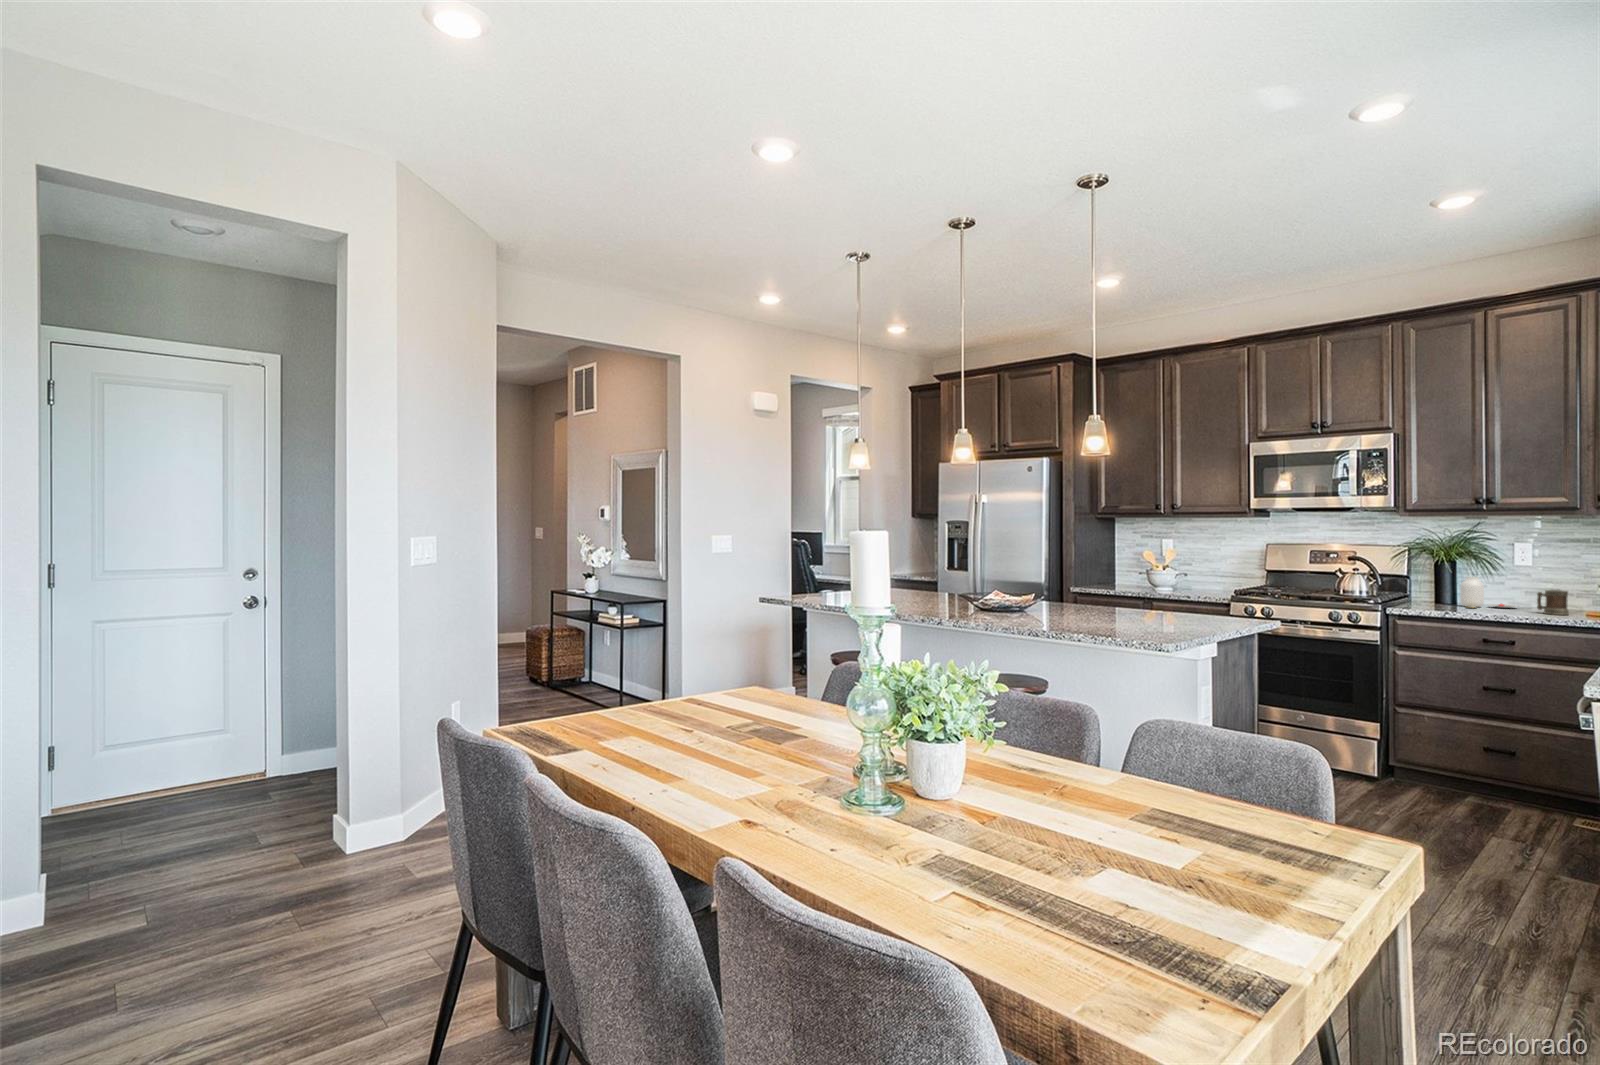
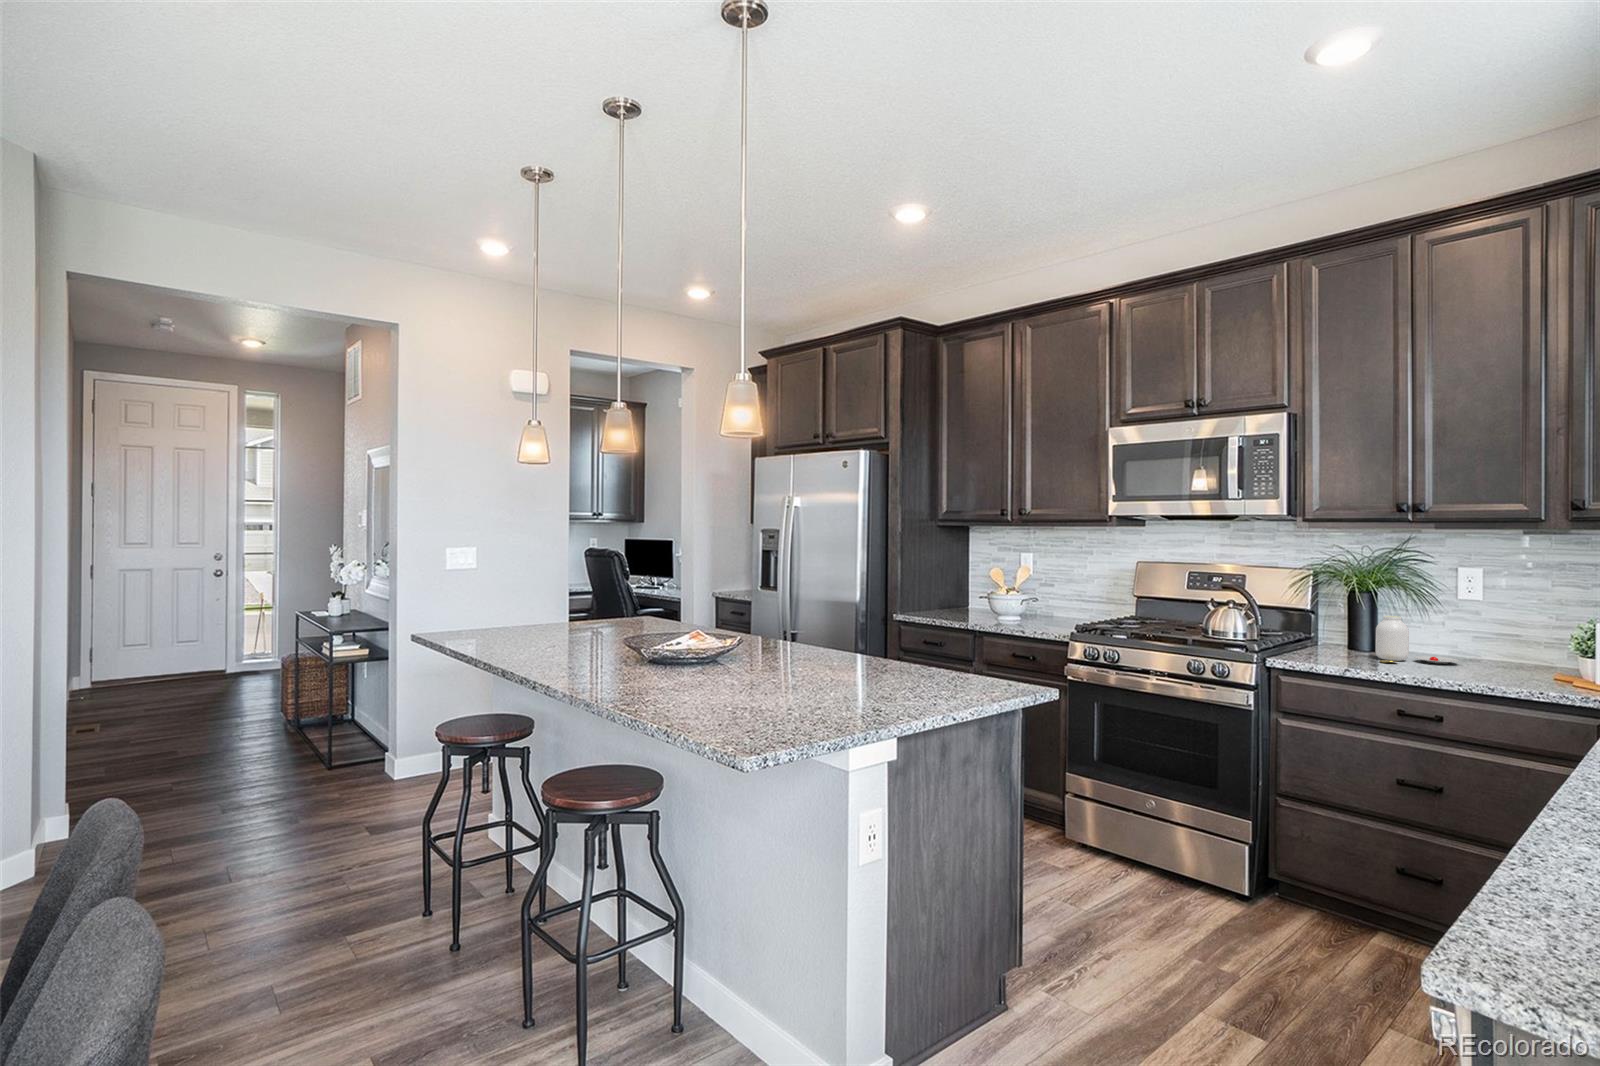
mug: present [1537,590,1569,615] -> none [1482,641,1530,680]

